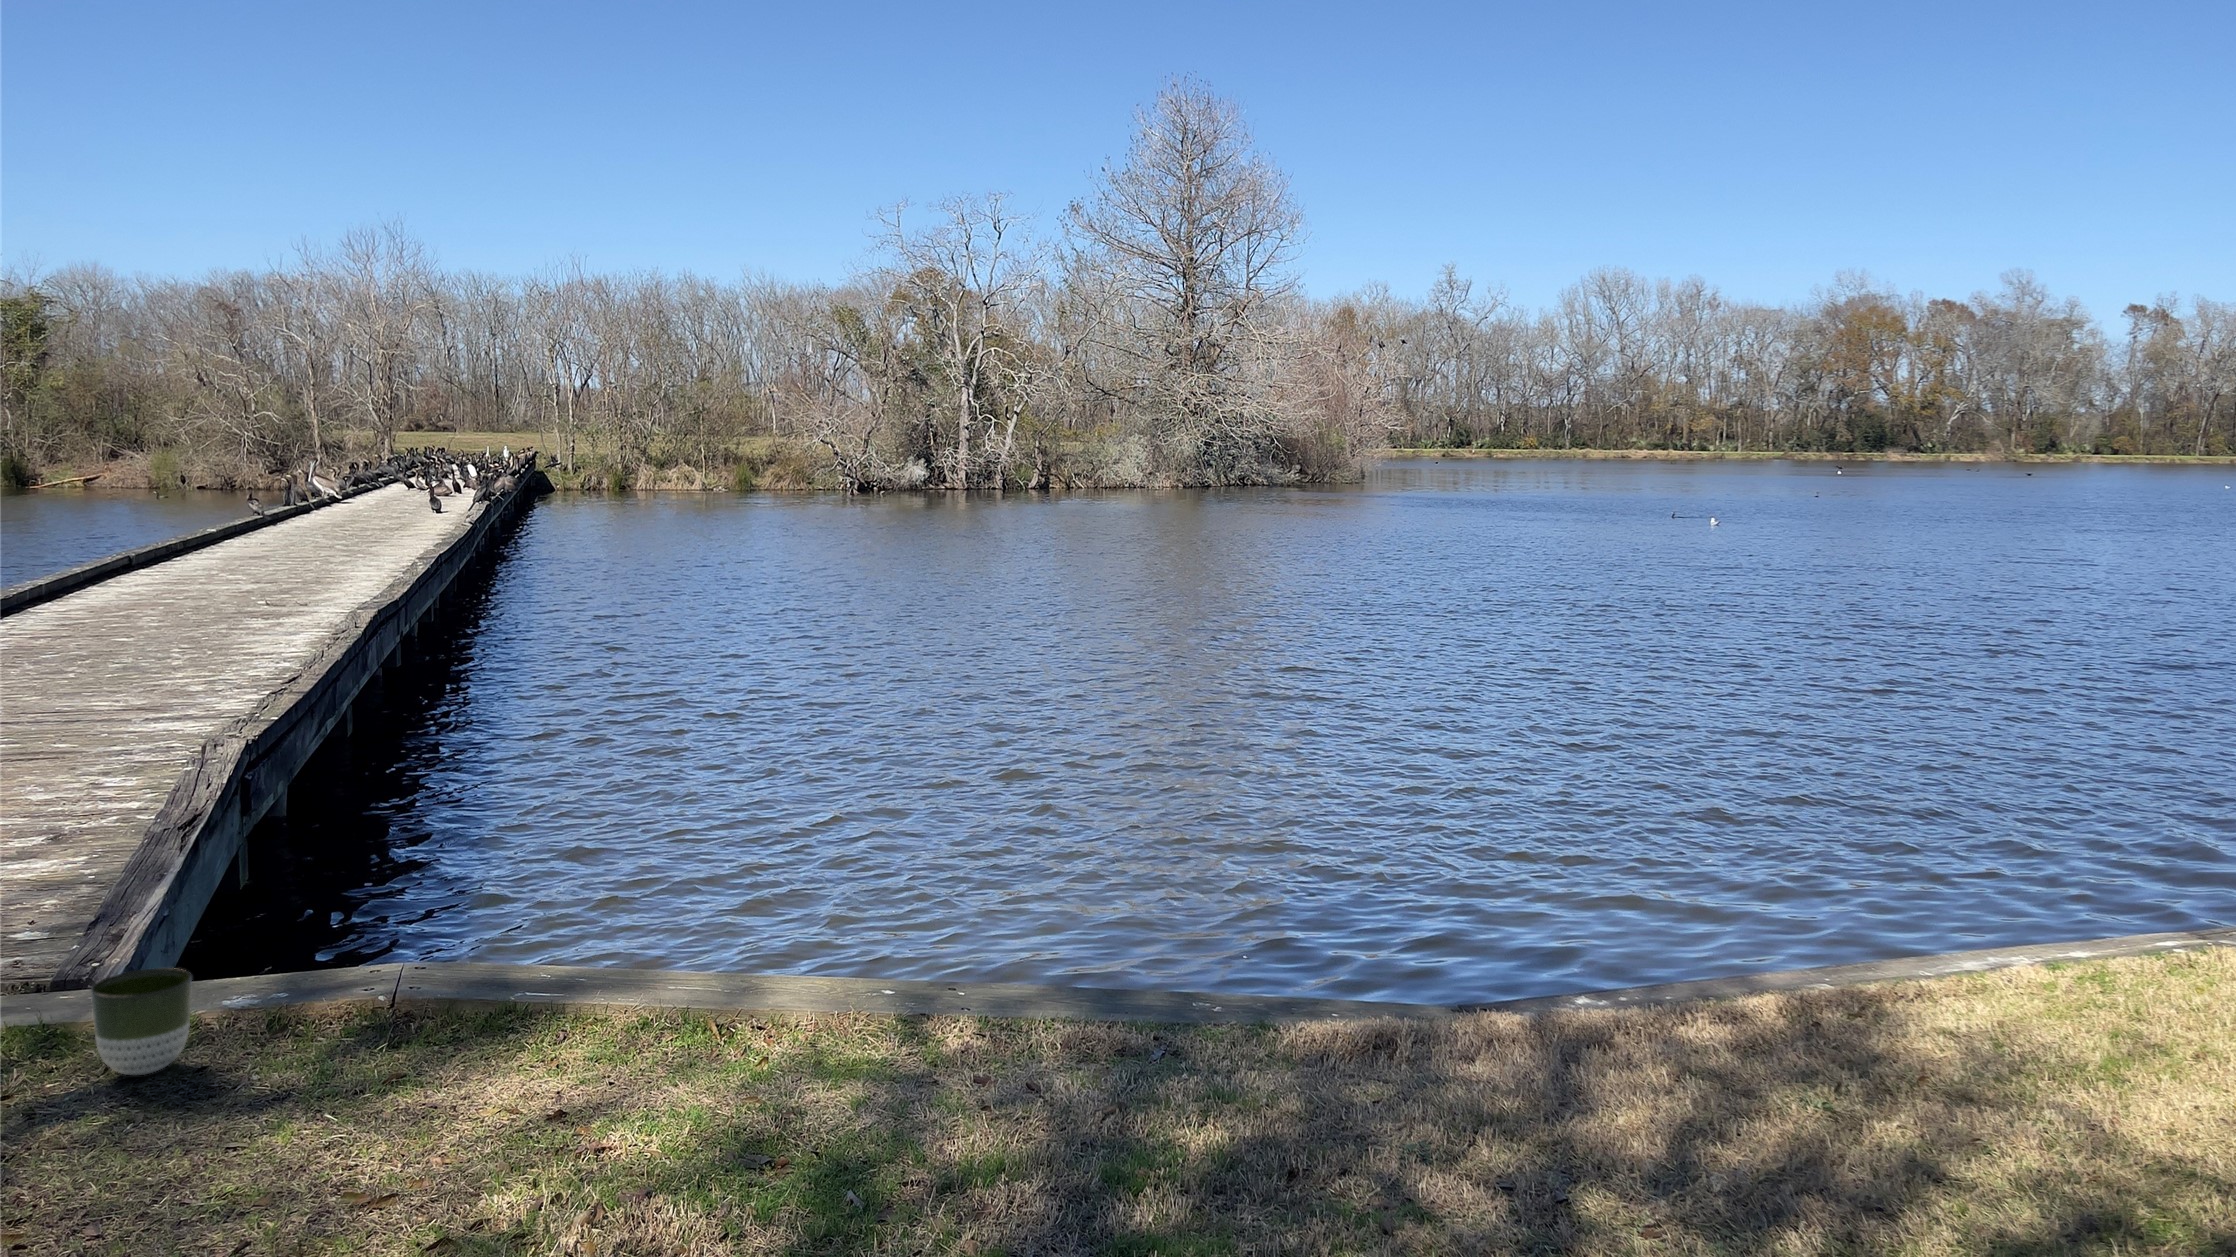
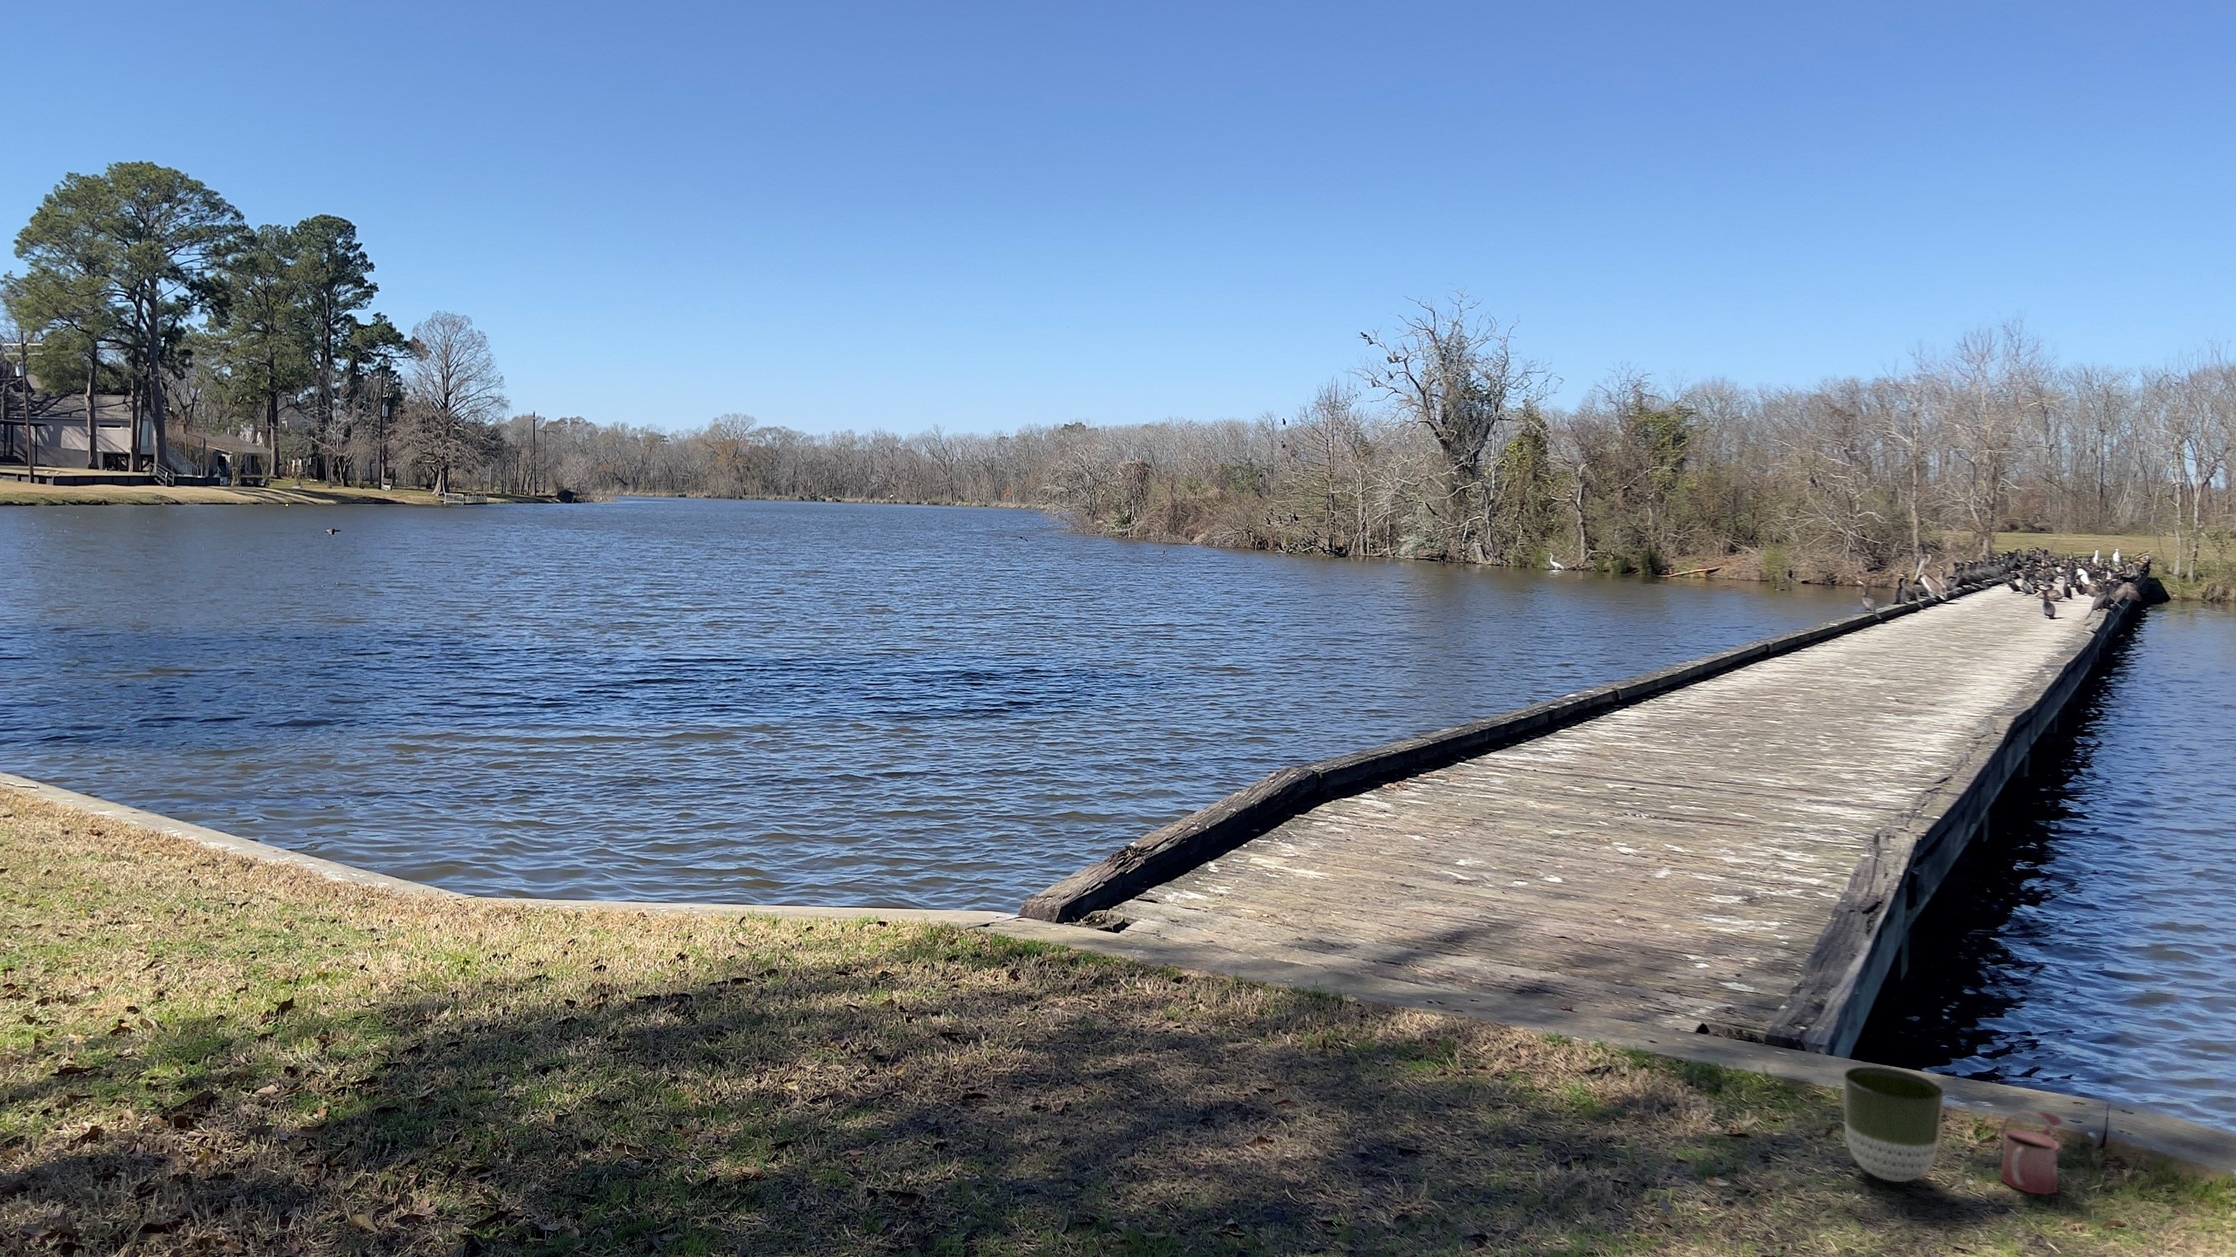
watering can: none [252,968,310,1042] -> present [2000,1111,2063,1195]

